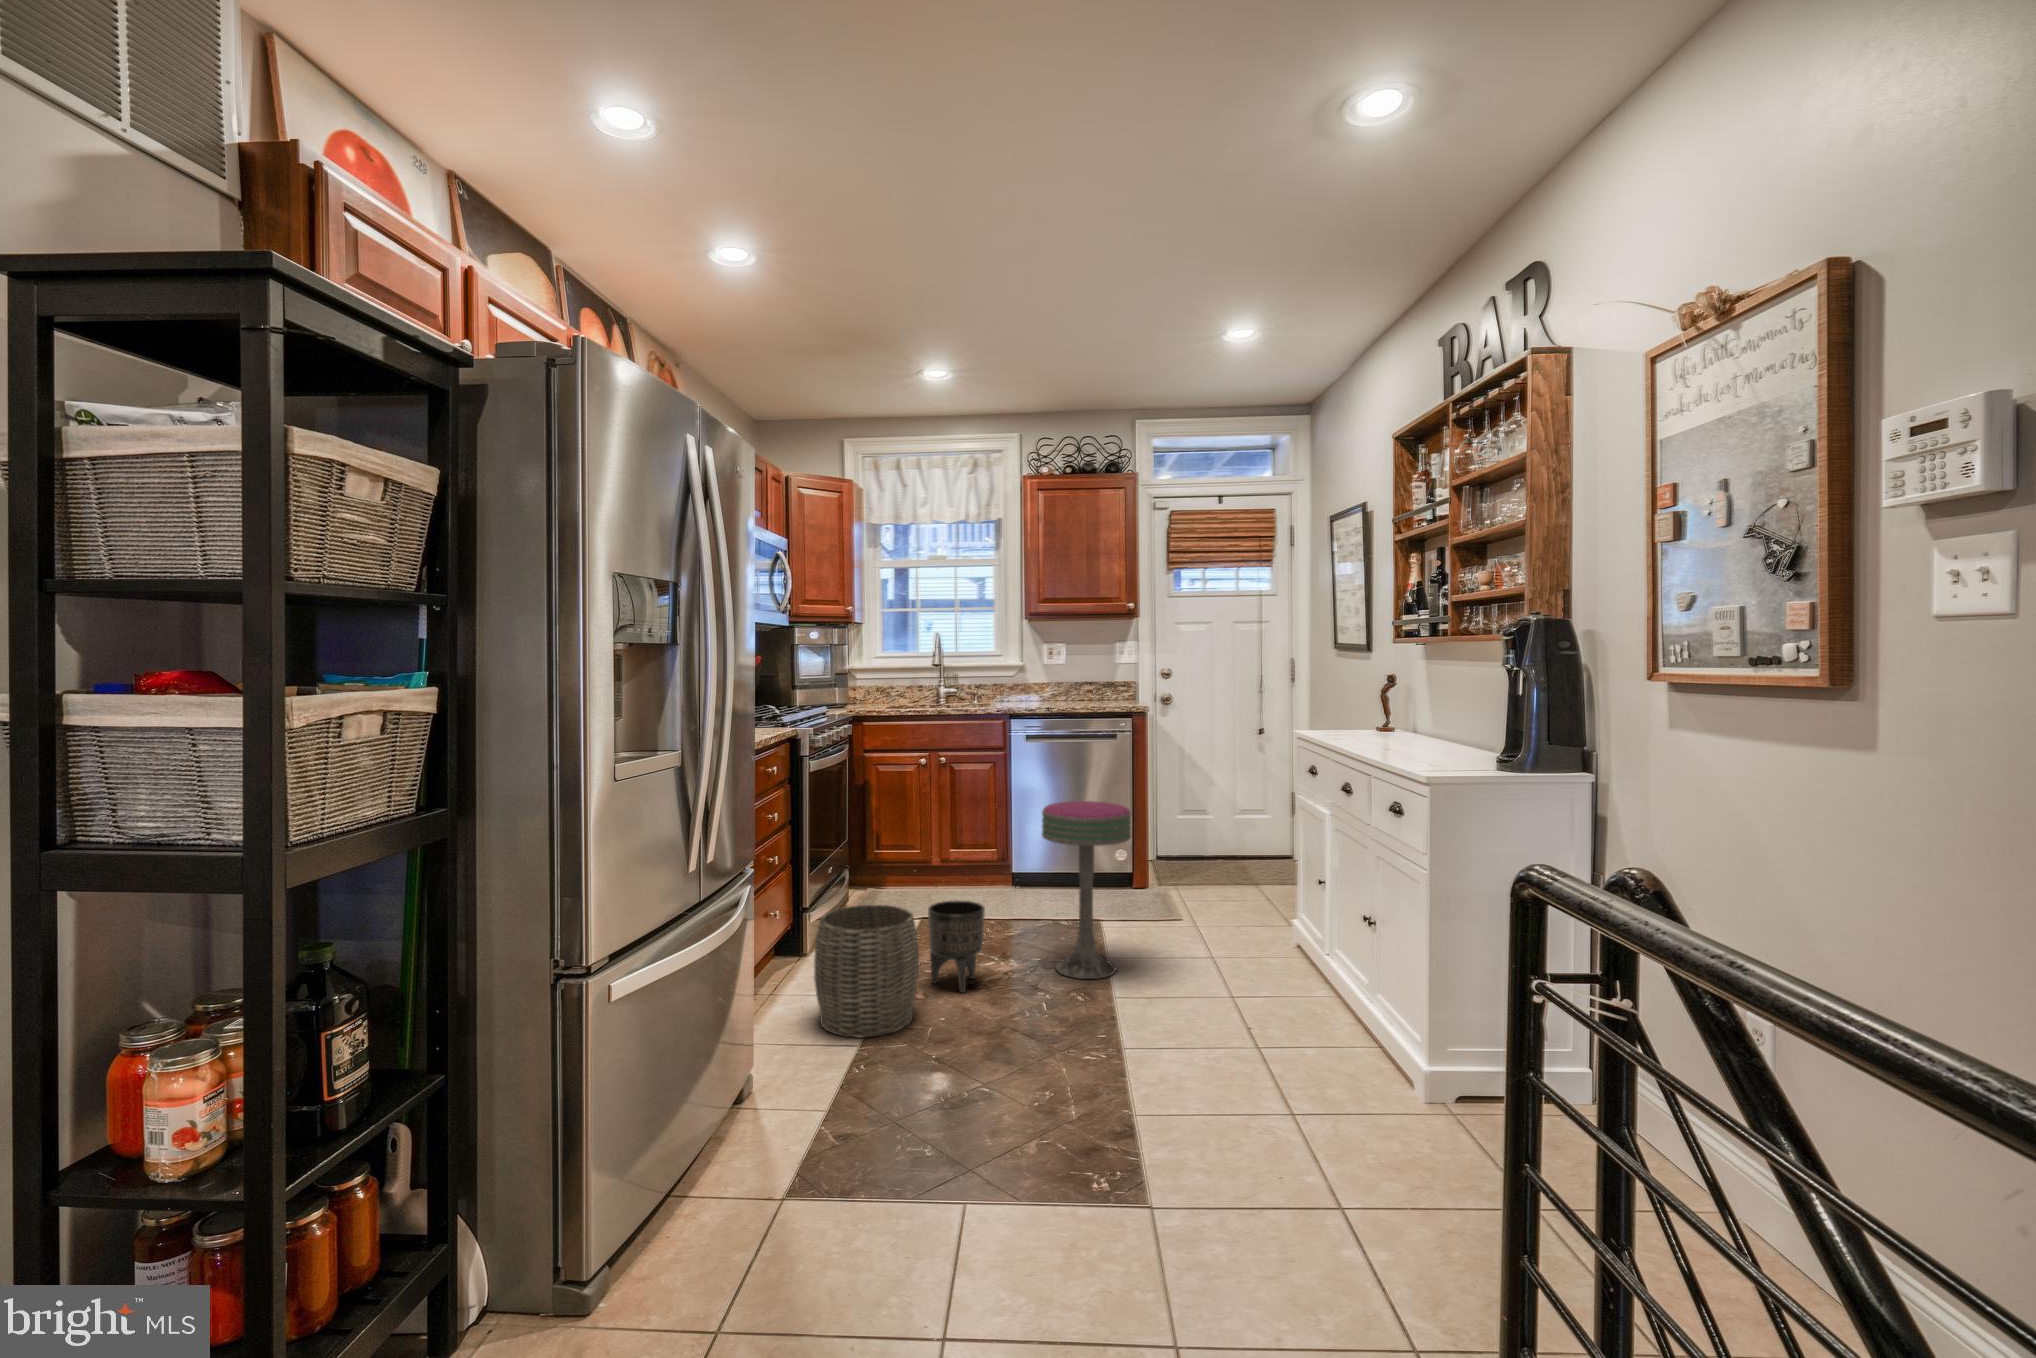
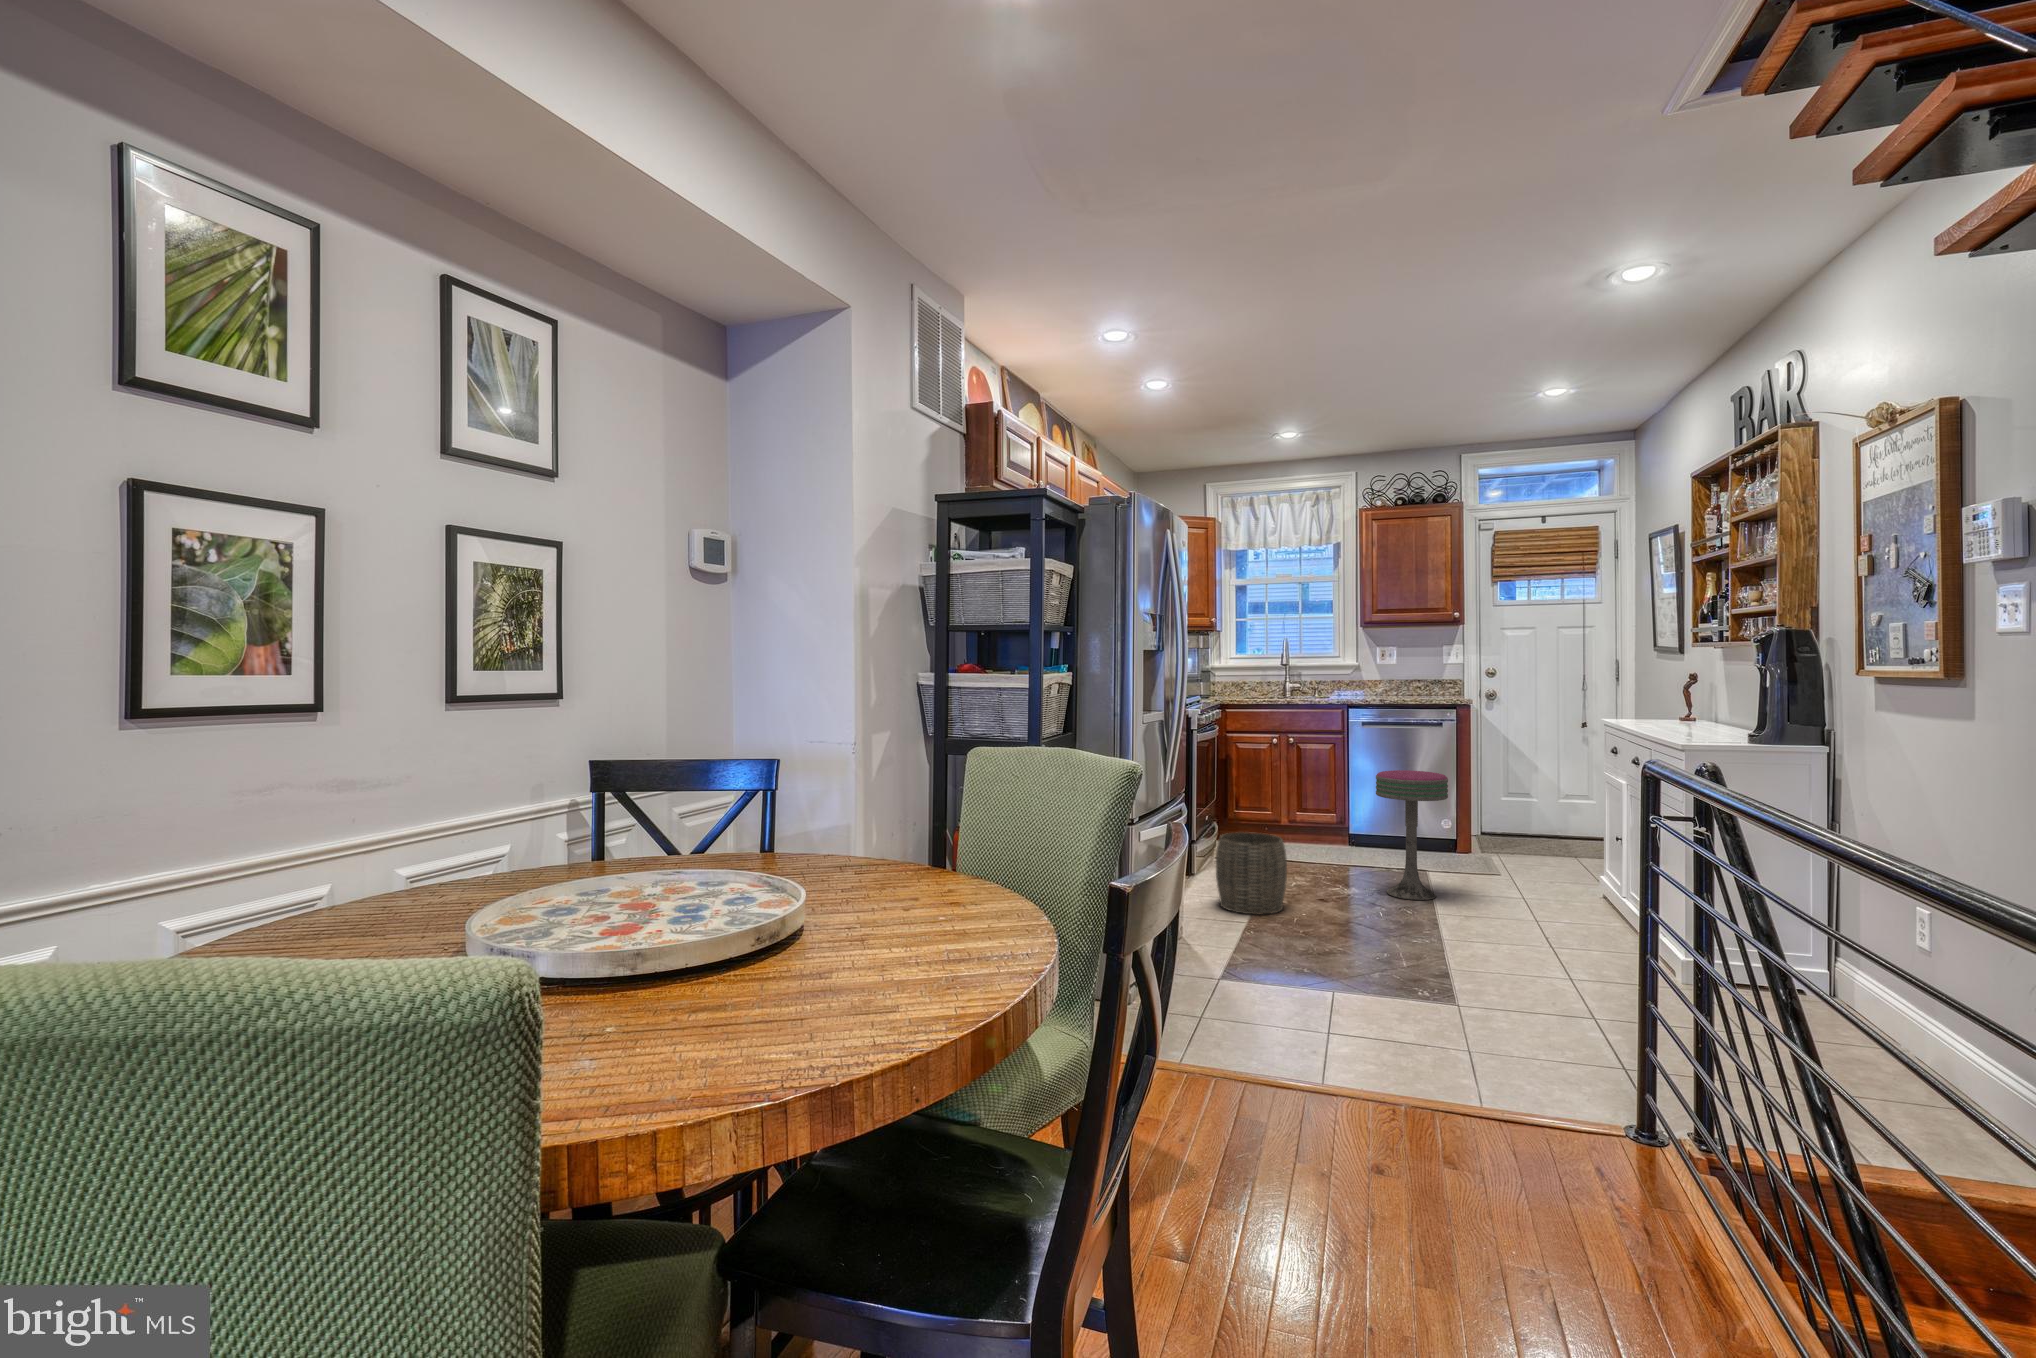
planter: present [928,900,985,993] -> none [1290,837,1332,899]

